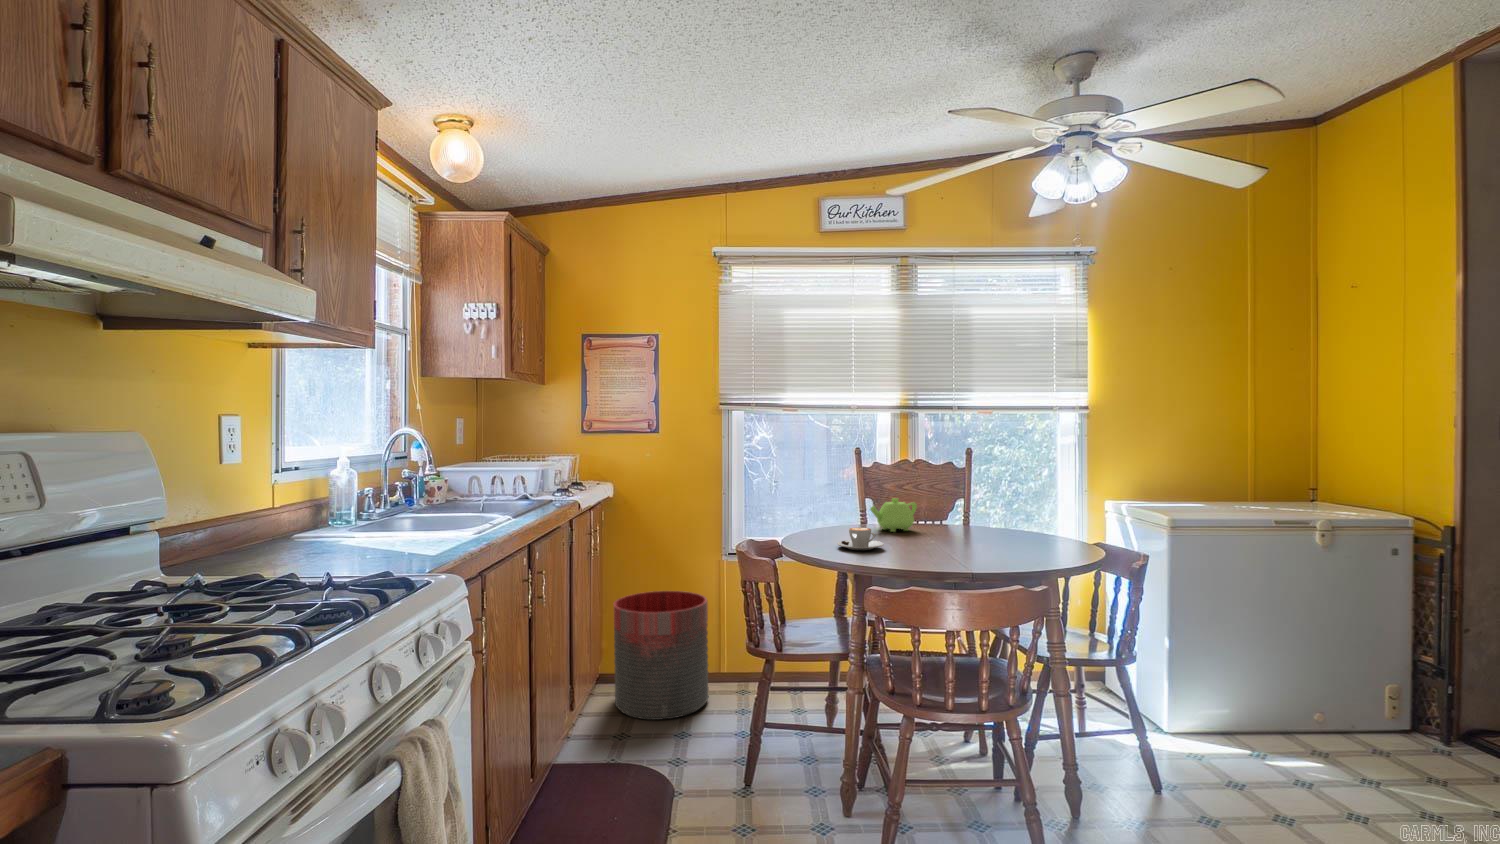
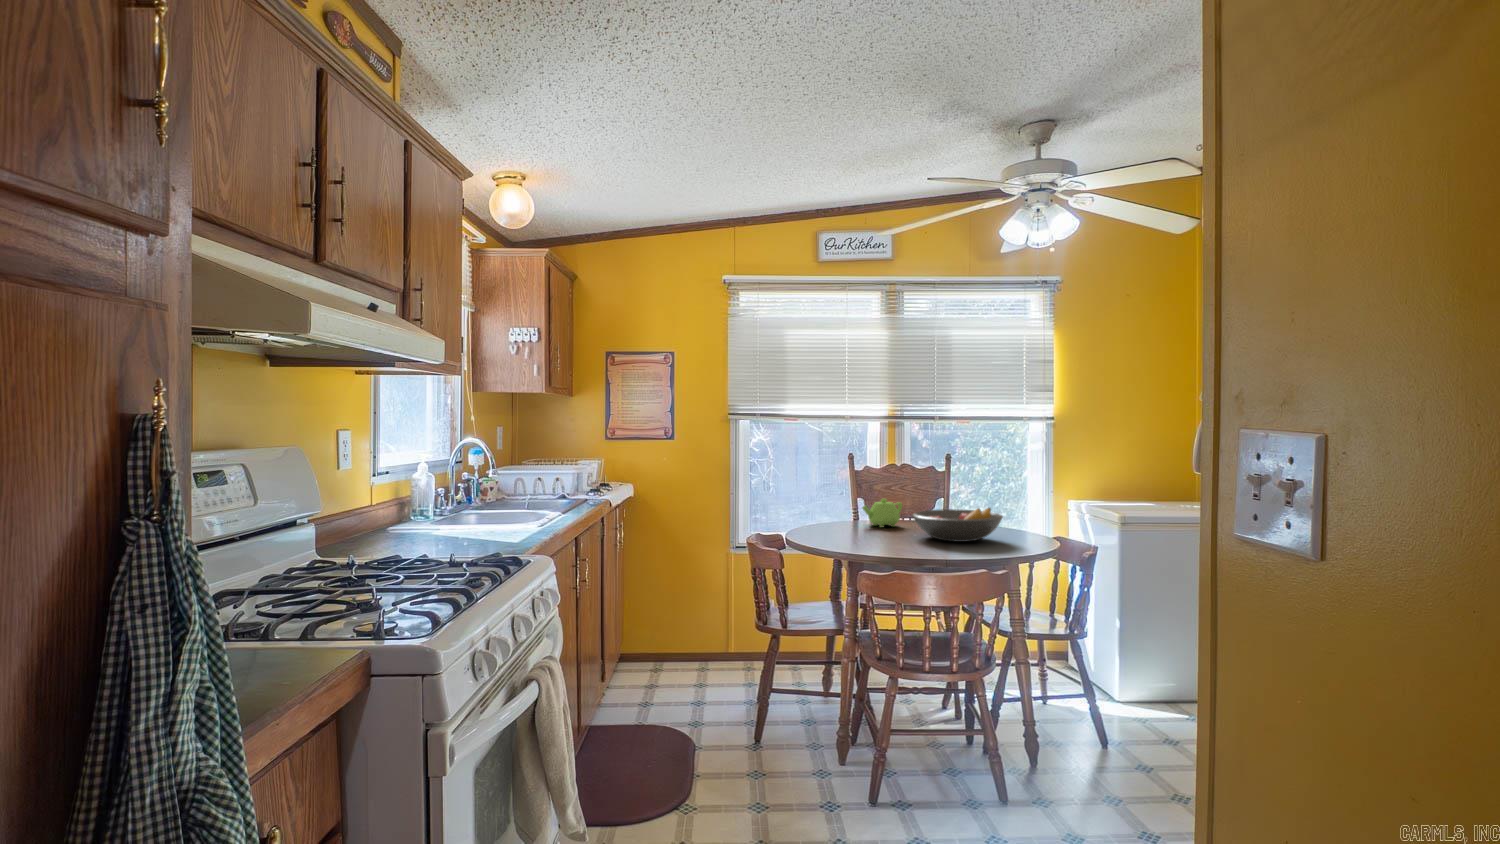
fruit bowl: none [929,508,1038,549] -> present [913,508,1003,542]
coffee cup: present [837,528,884,550] -> none [835,524,874,543]
trash can: present [614,591,709,720] -> none [637,579,720,690]

